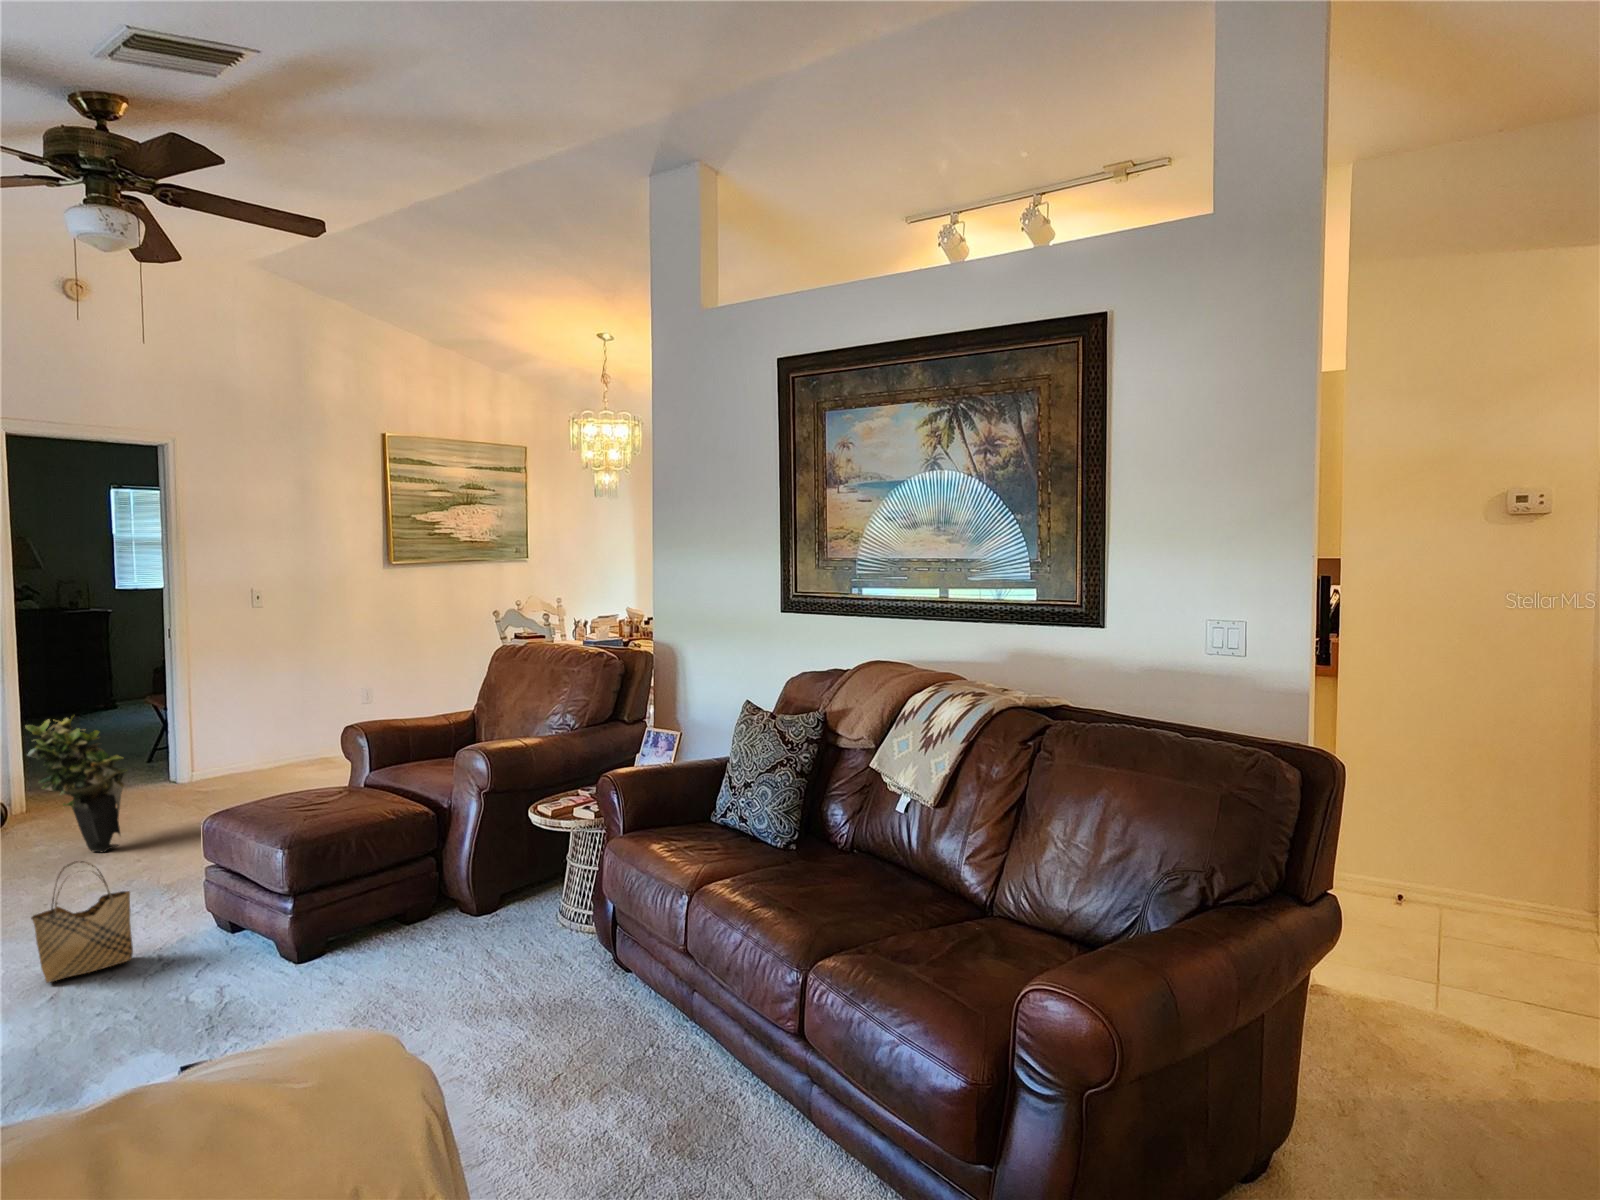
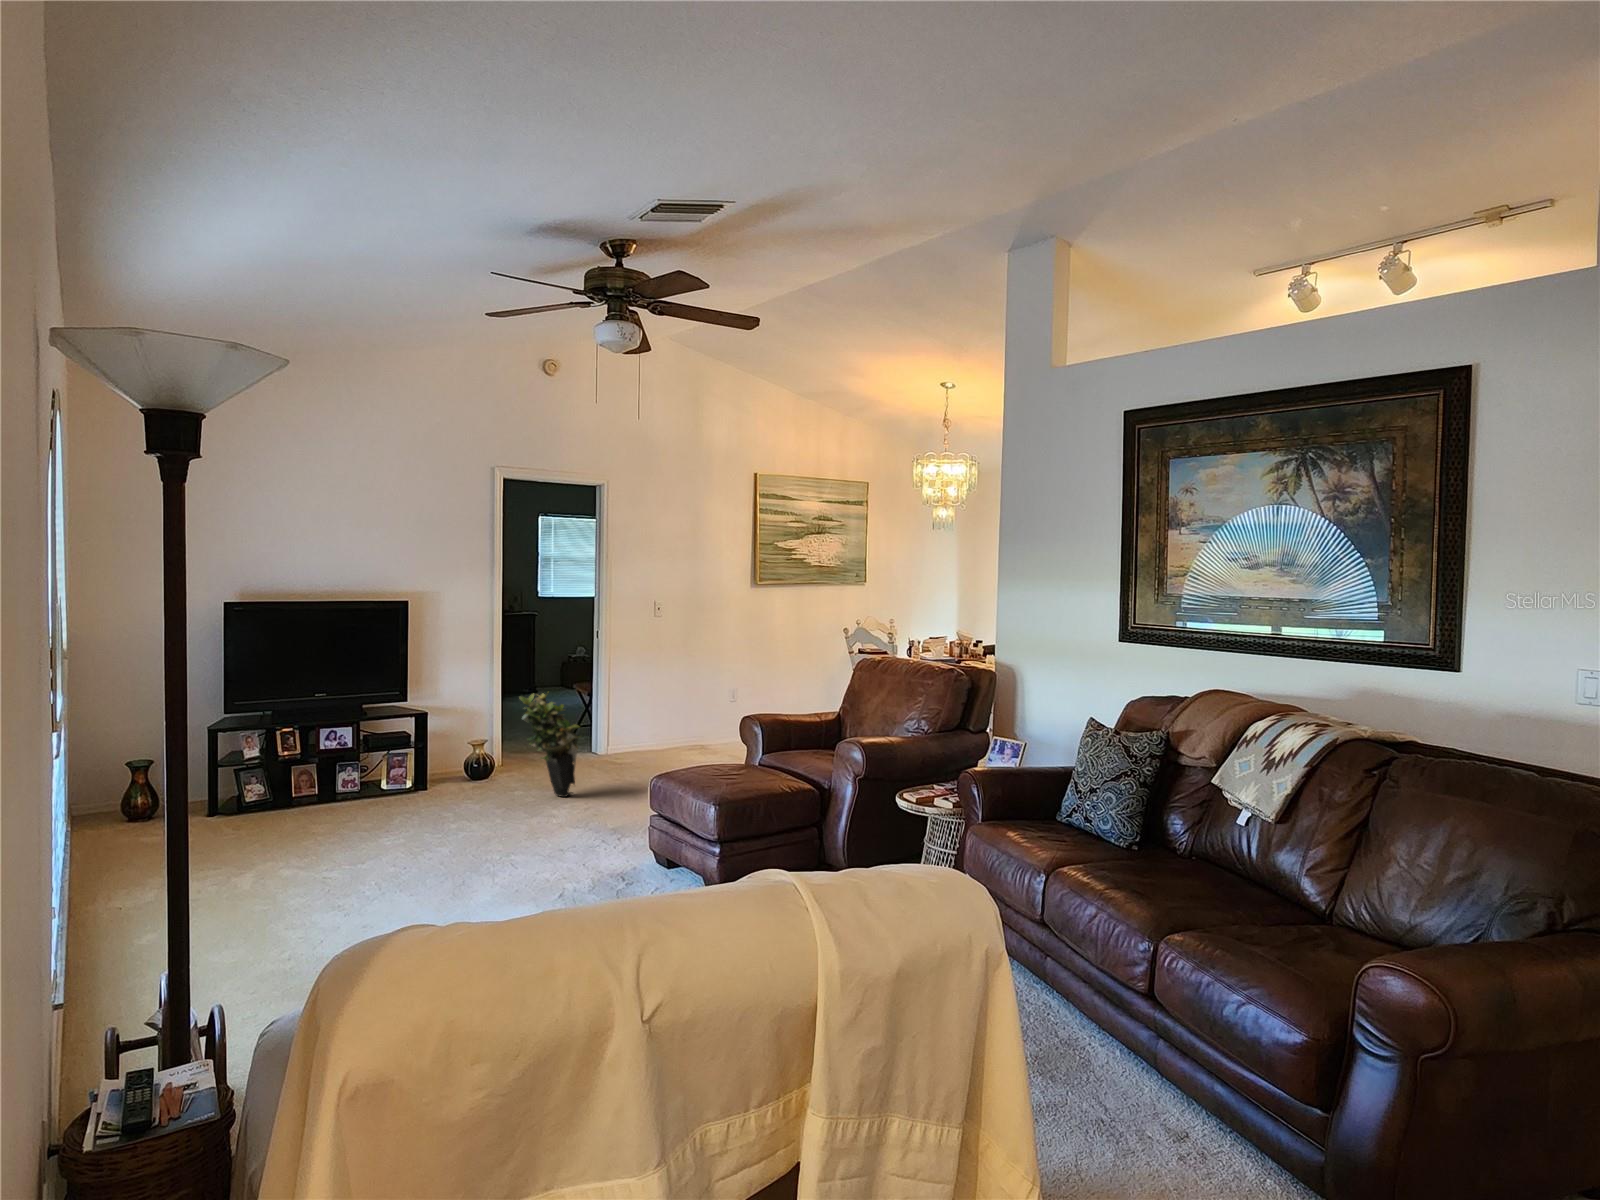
woven basket: present [31,861,133,983] -> none [548,796,606,882]

